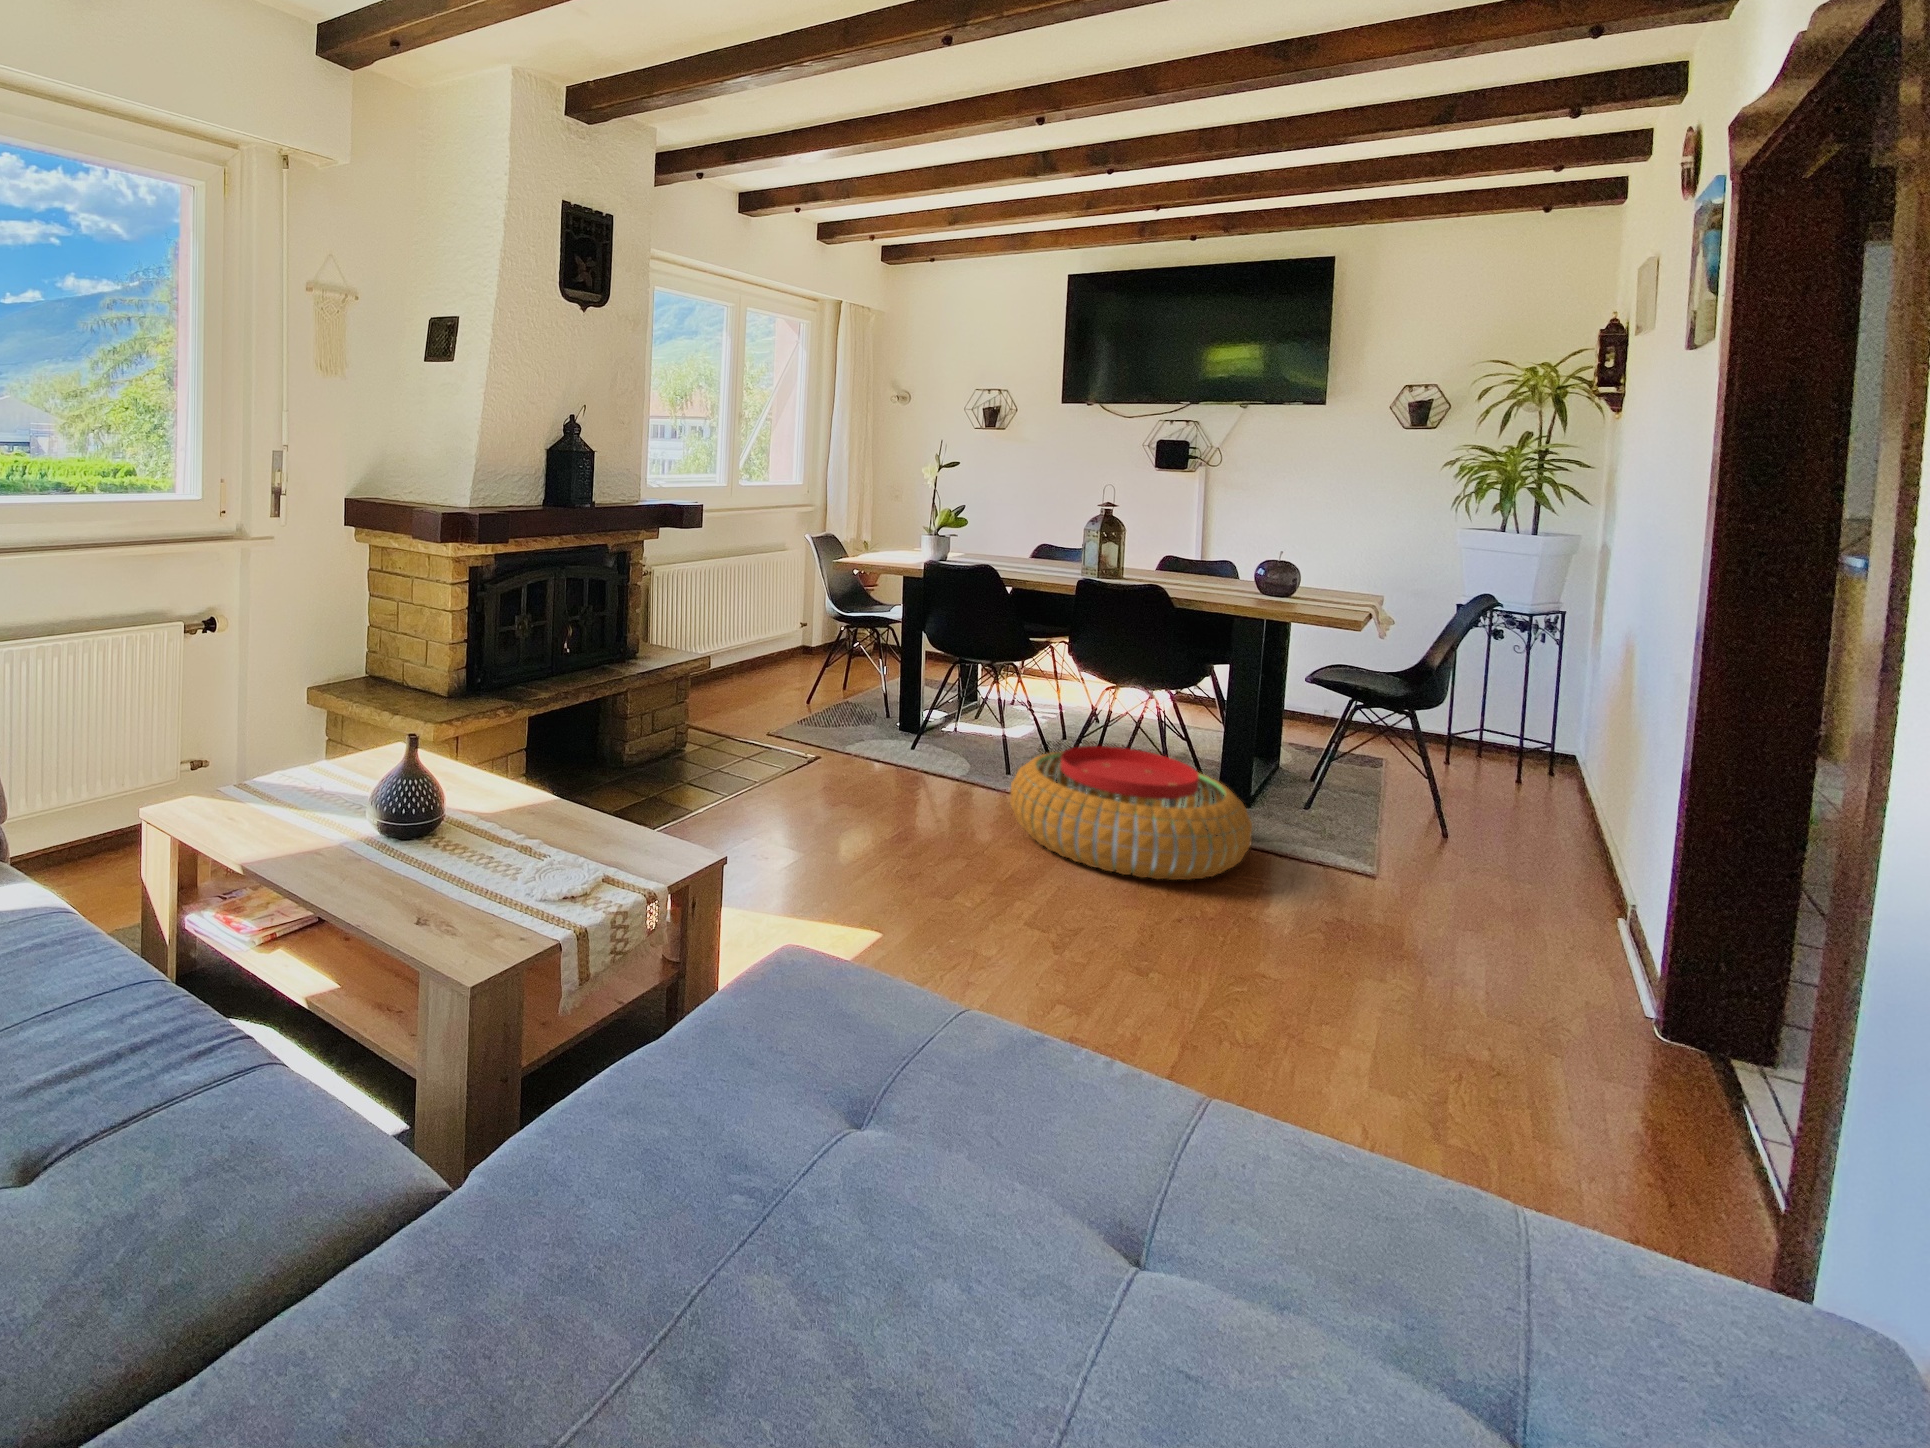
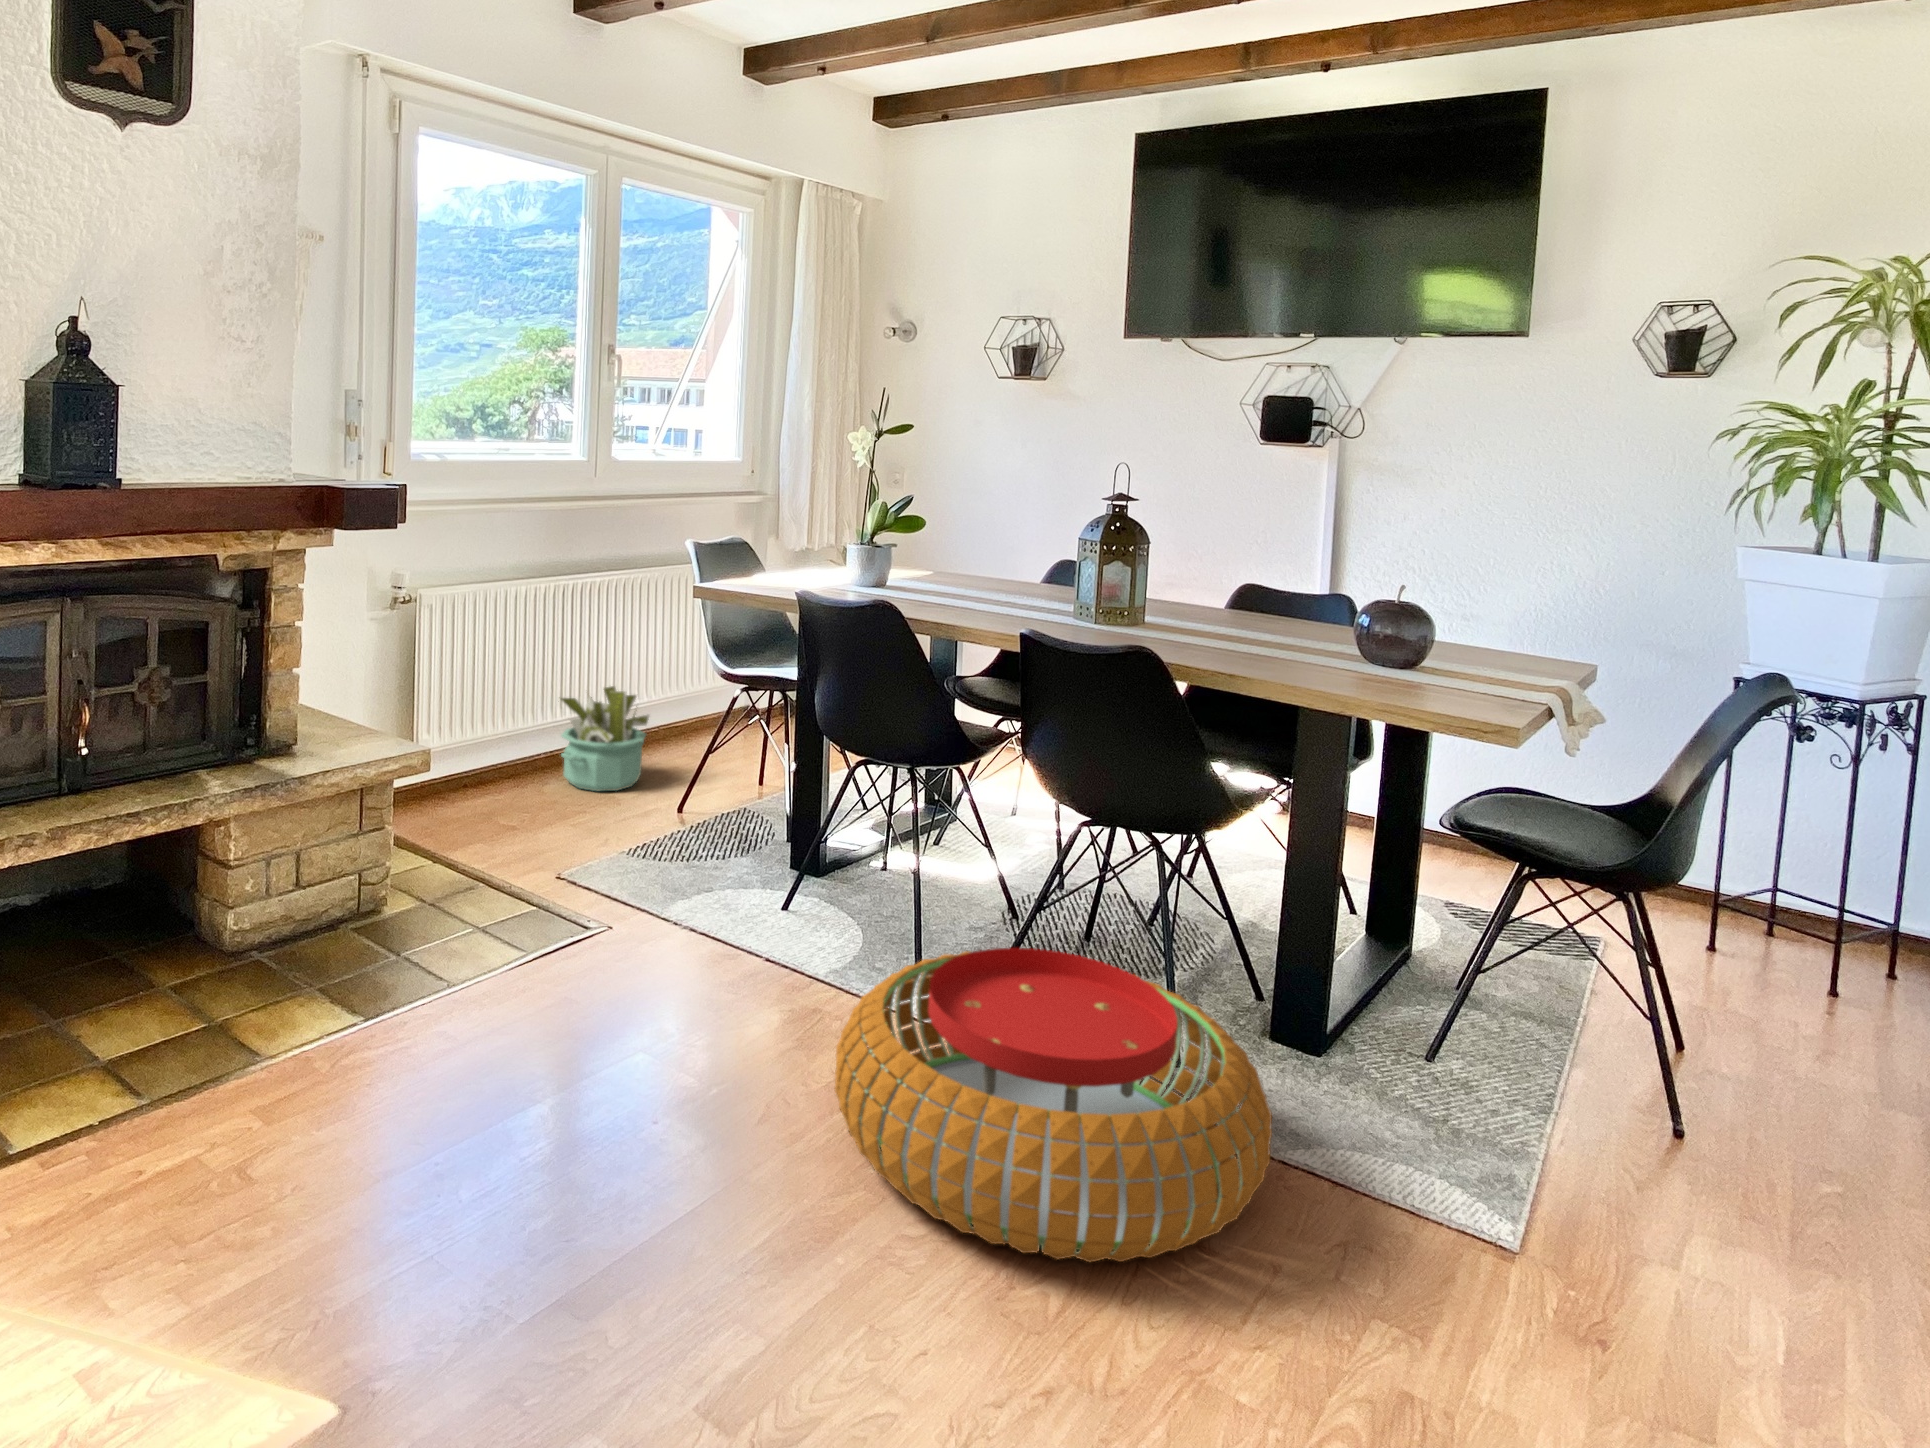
decorative plant: none [720,627,777,692] -> present [561,686,649,791]

